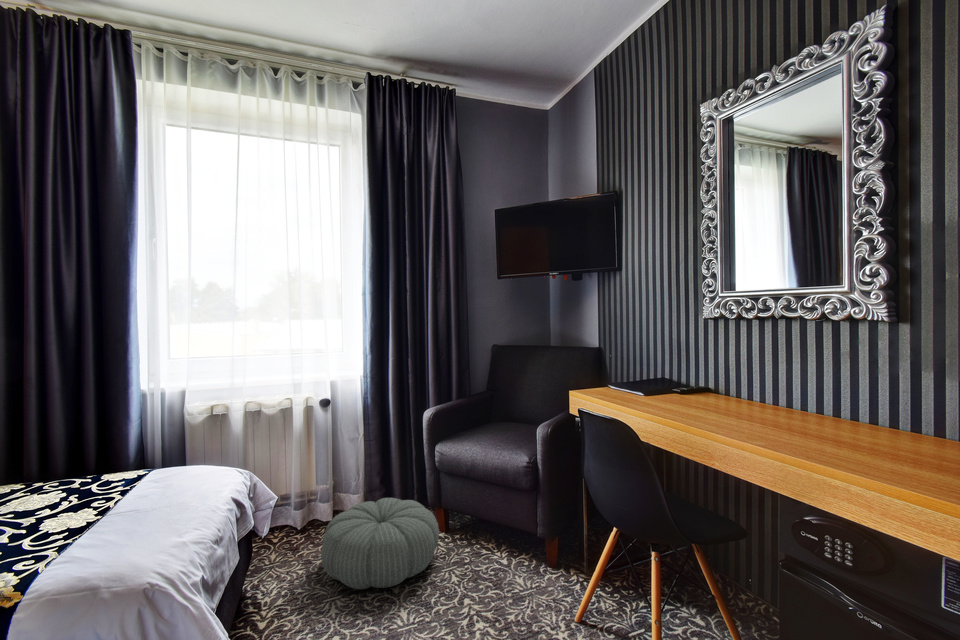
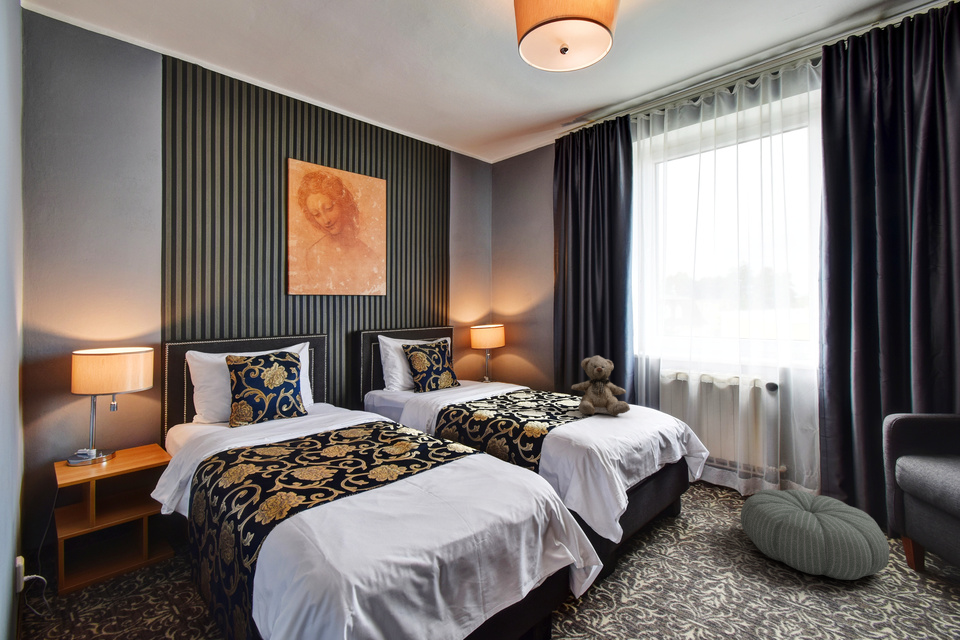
teddy bear: none [45,405,176,518] -> present [571,355,630,416]

